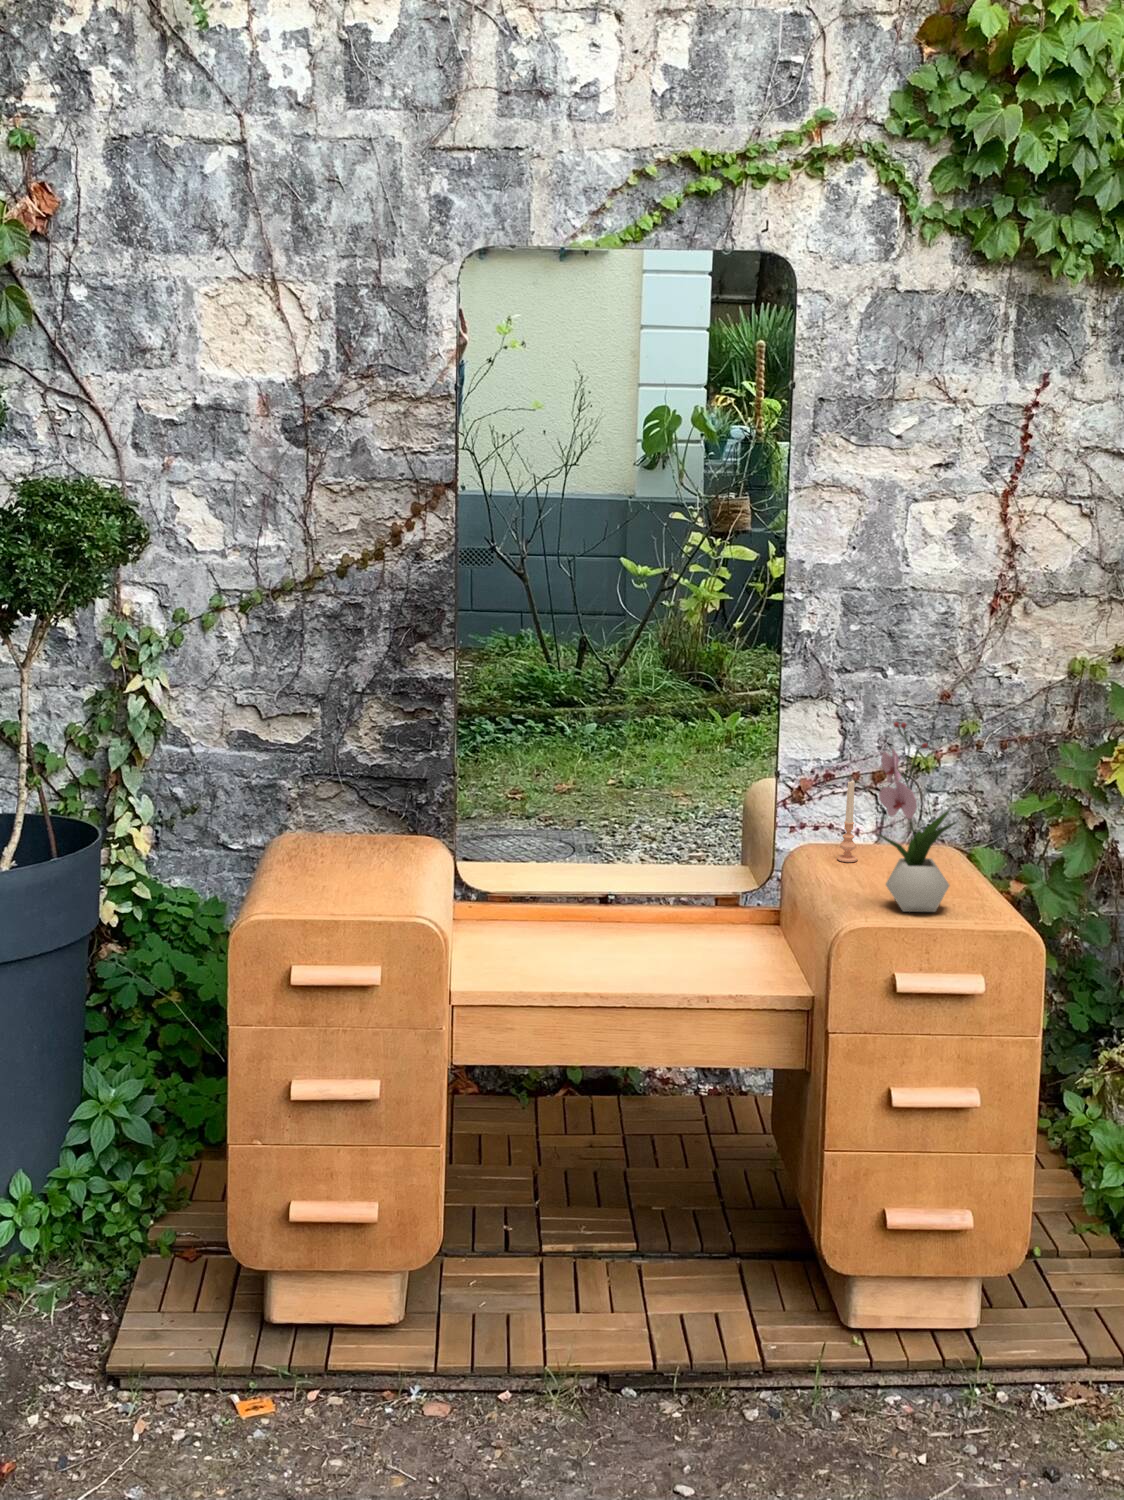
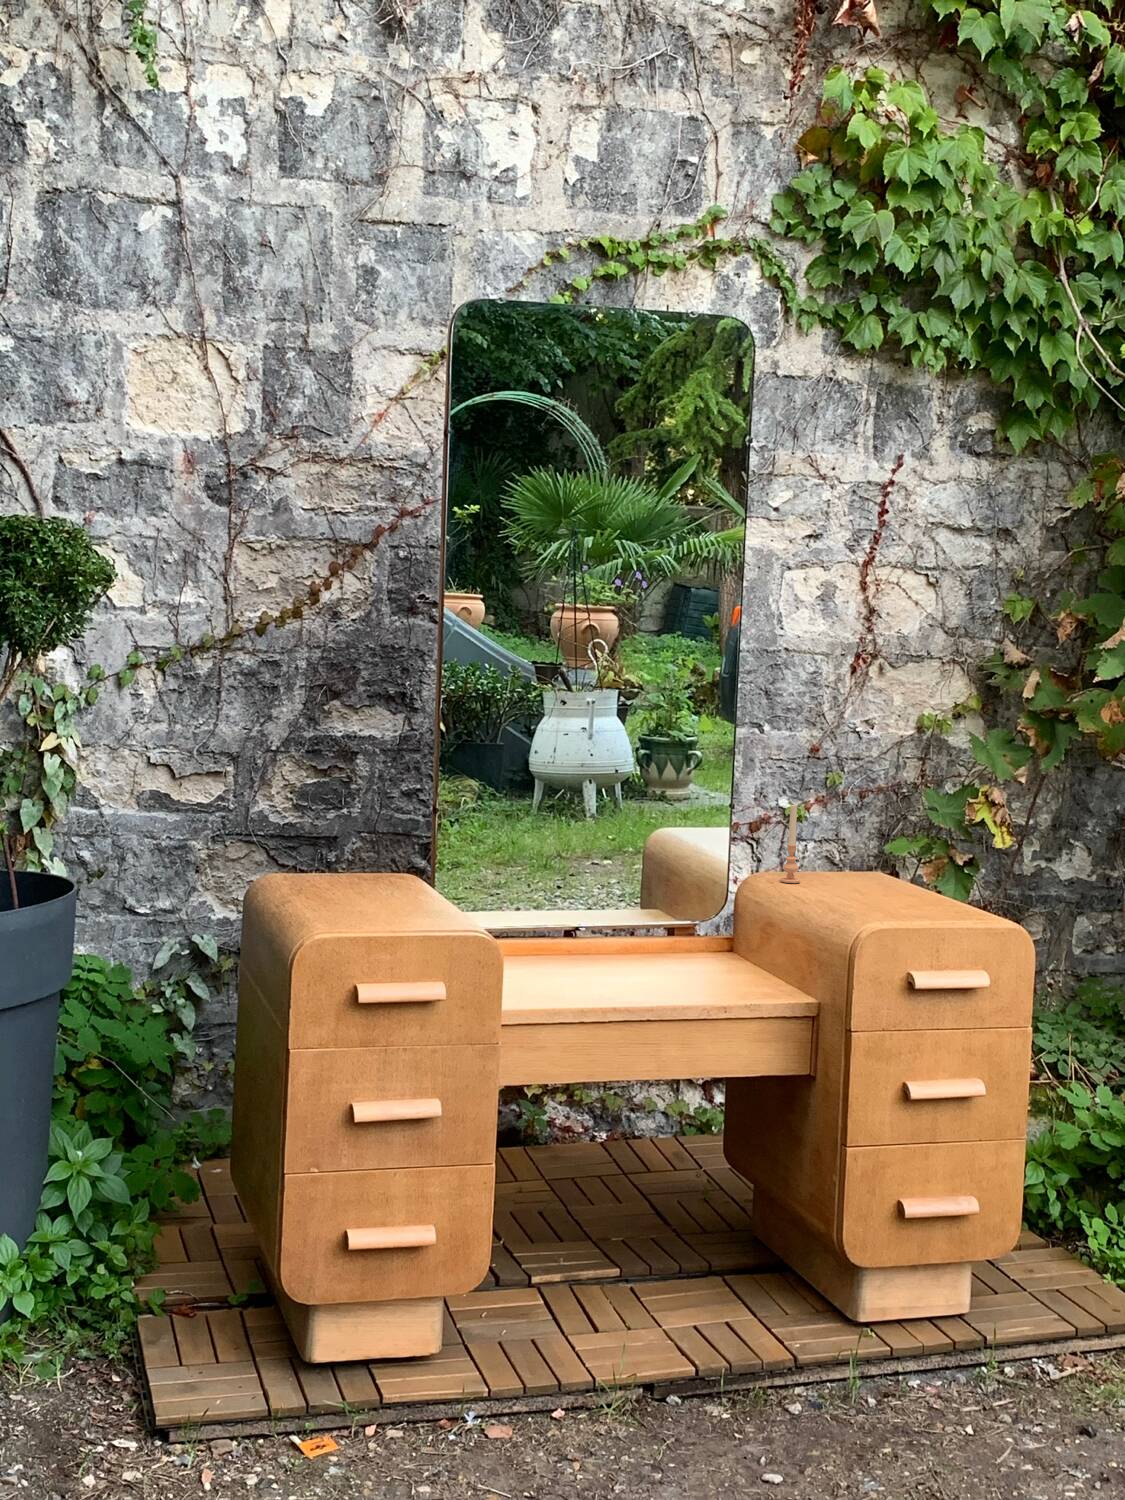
flower arrangement: present [879,722,957,912] -> none [856,726,940,911]

